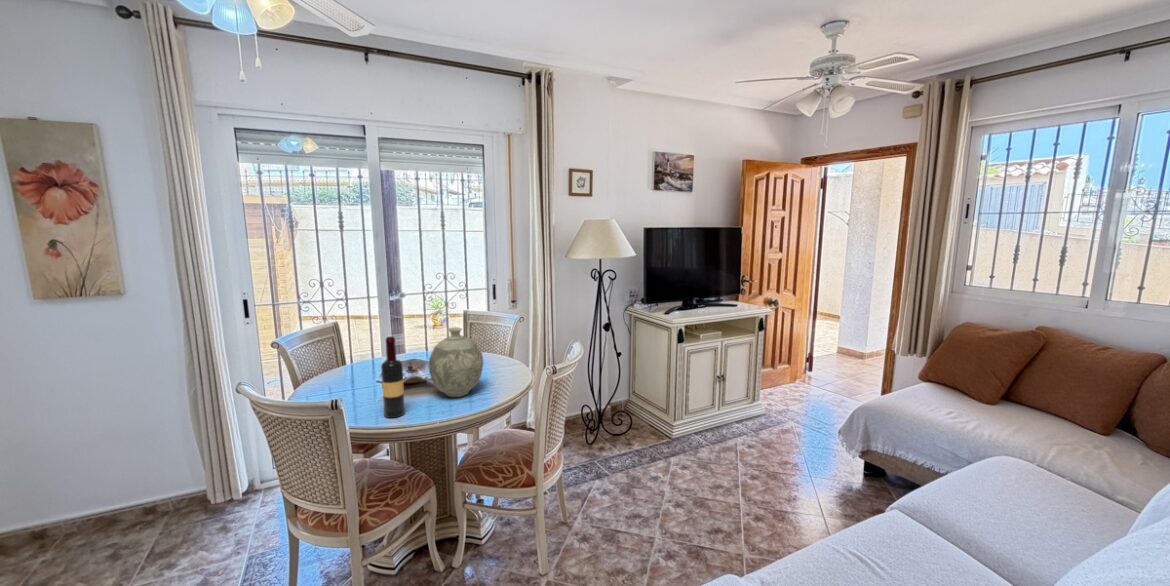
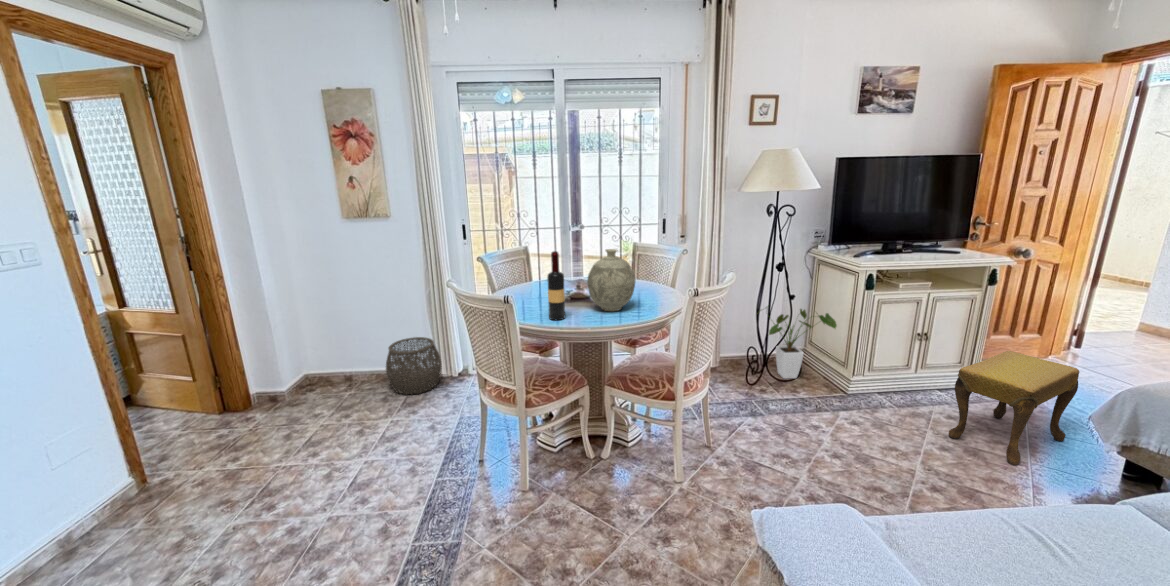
house plant: none [588,363,658,432] -> present [767,305,837,379]
footstool: none [753,385,829,482] -> present [948,351,1079,465]
woven basket: none [117,451,214,540] -> present [386,337,441,394]

